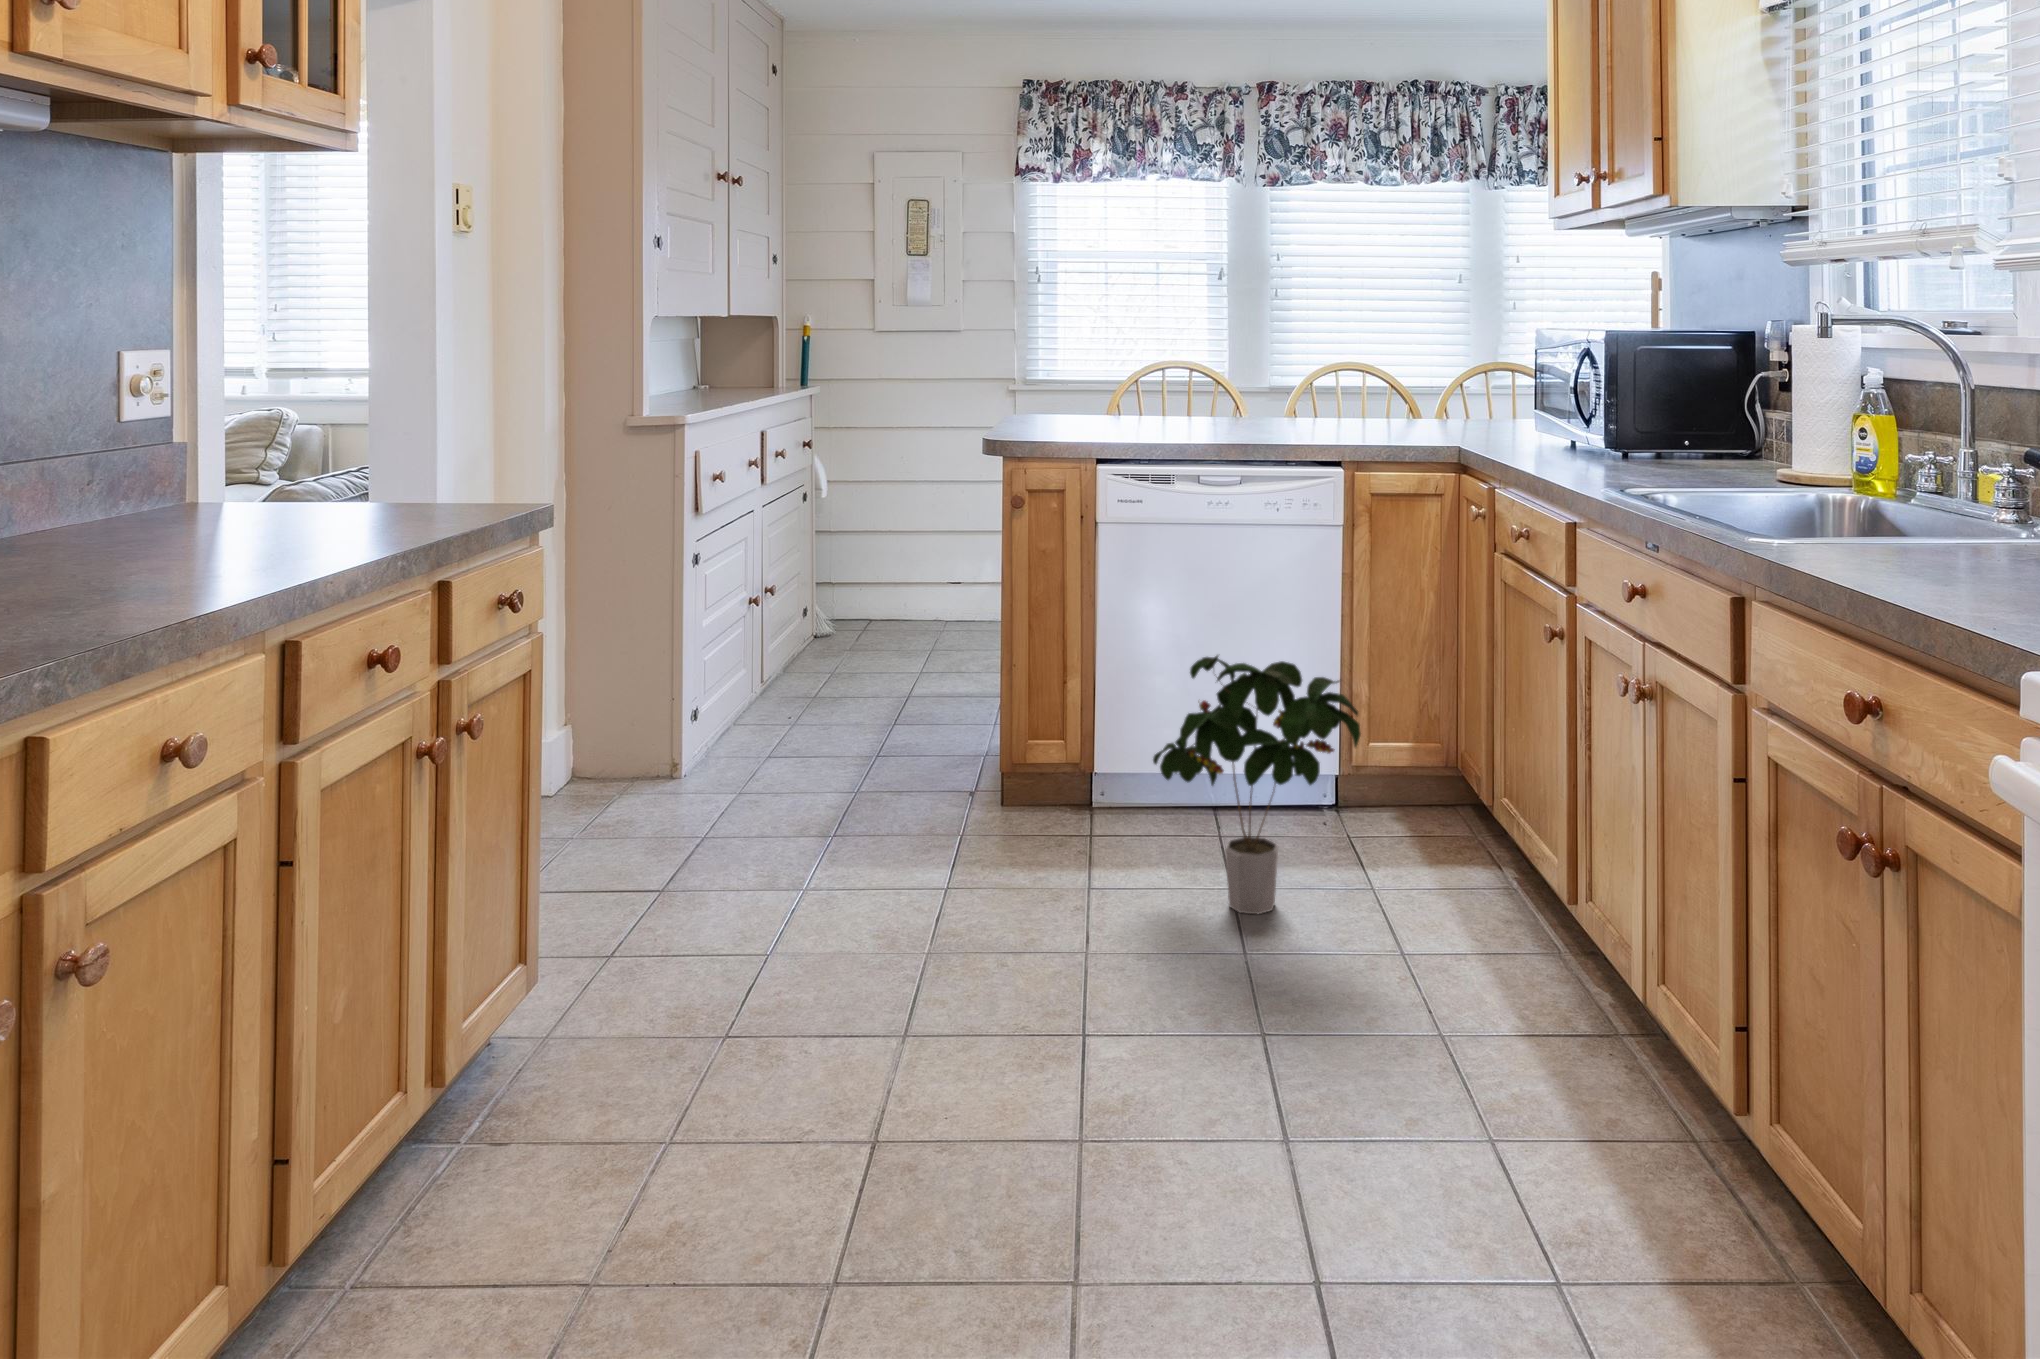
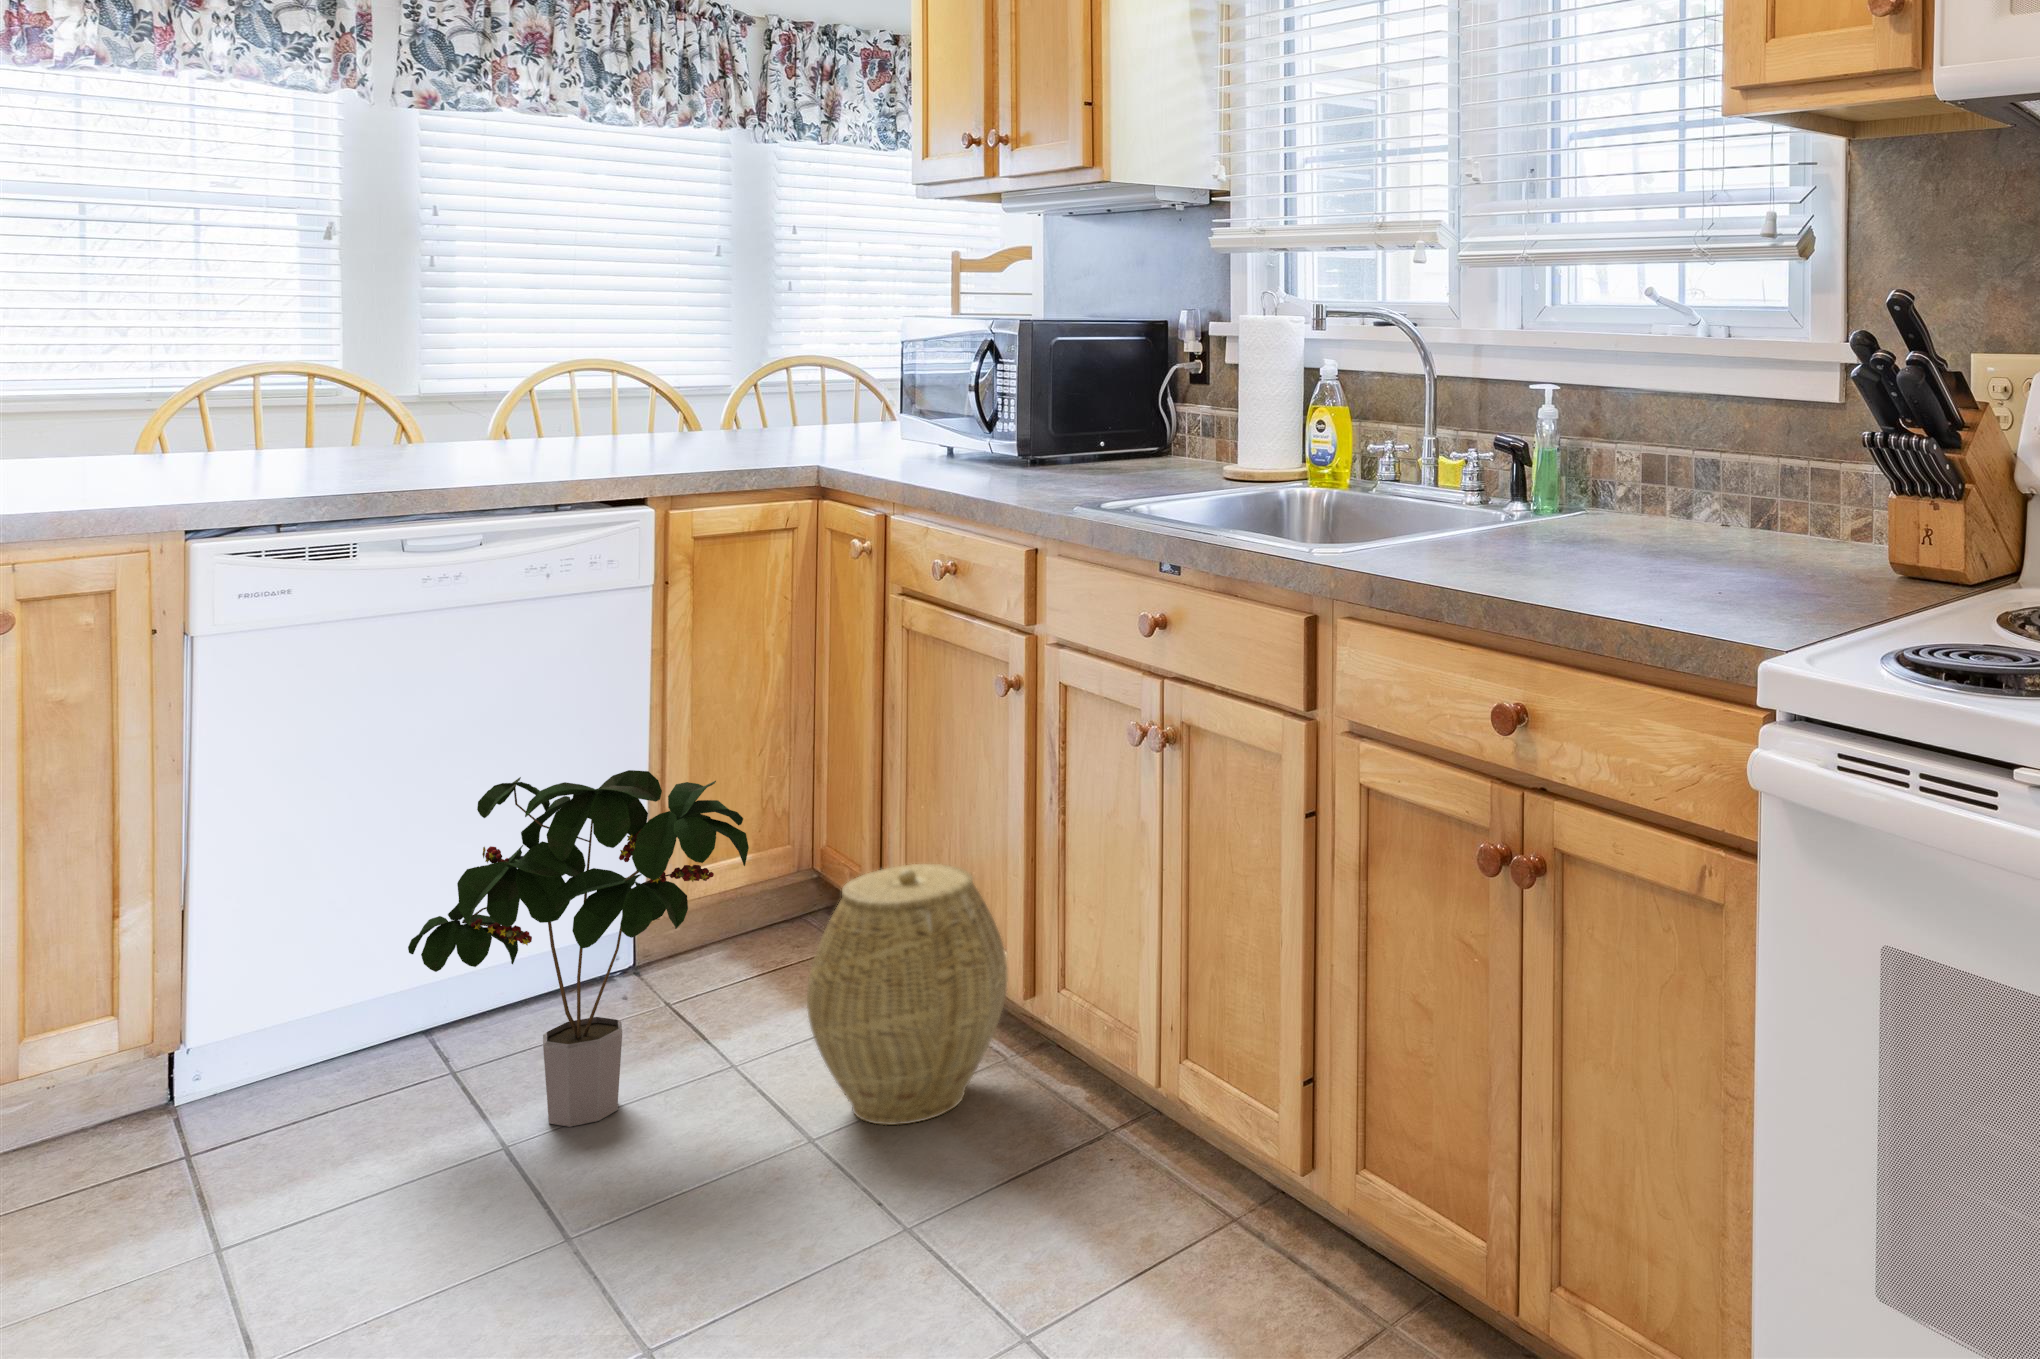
woven basket: none [1390,773,1549,986] -> present [807,864,1007,1125]

